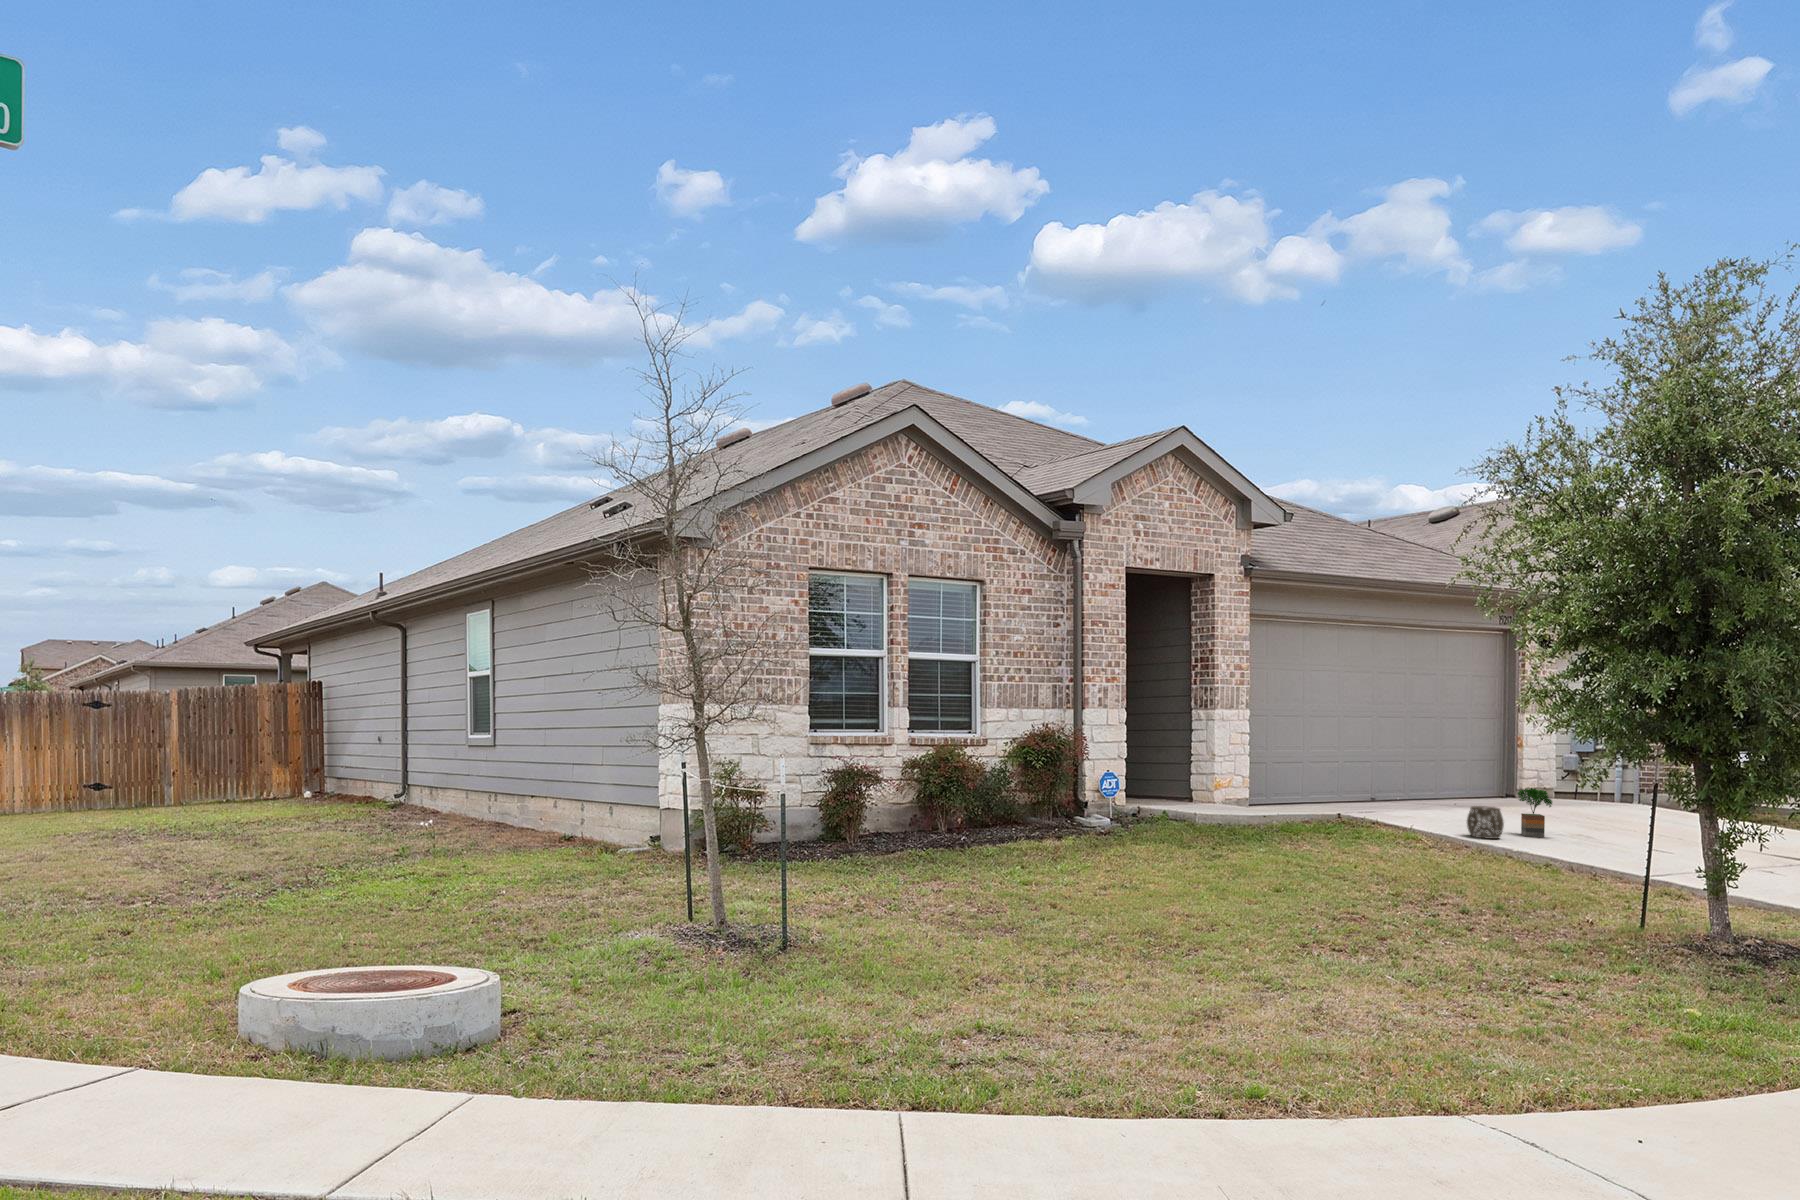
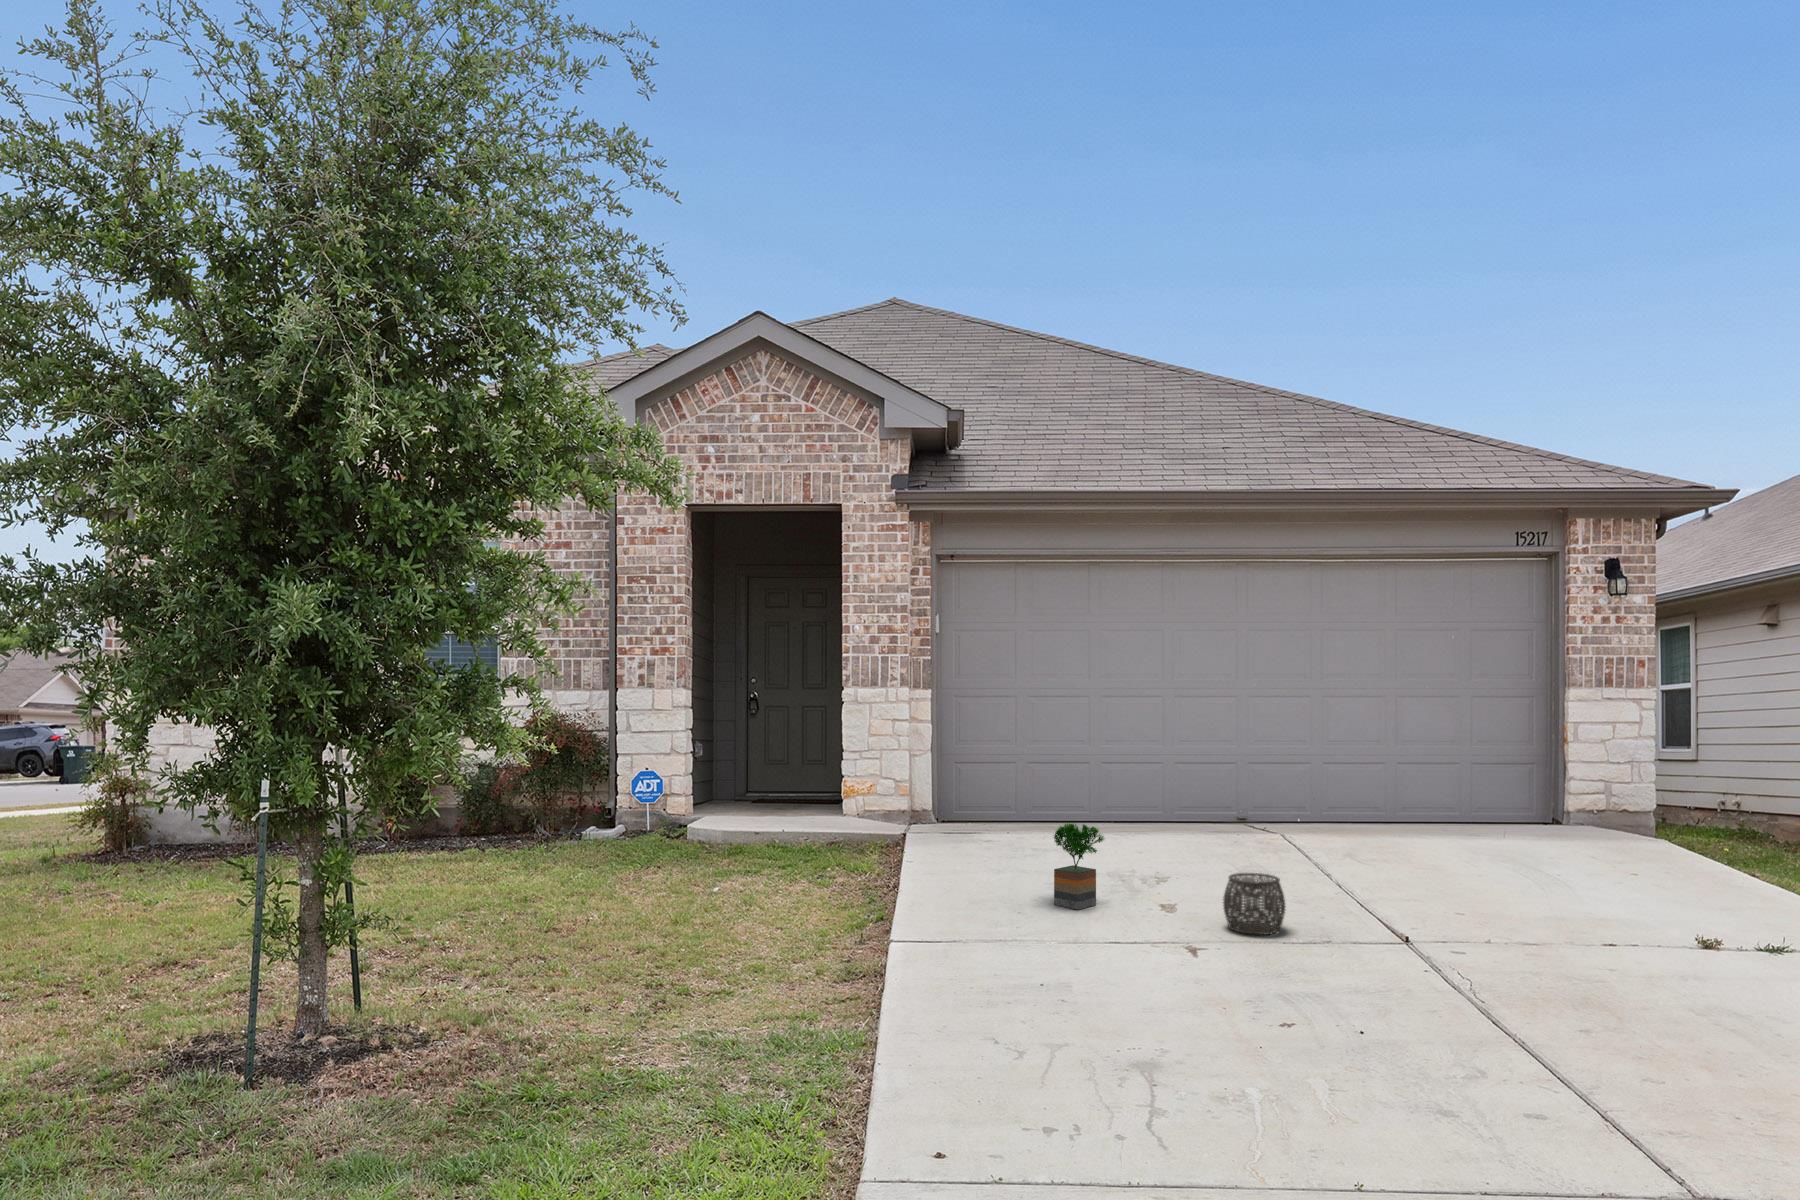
woven basket: present [1467,806,1504,839] -> present [1223,873,1285,935]

